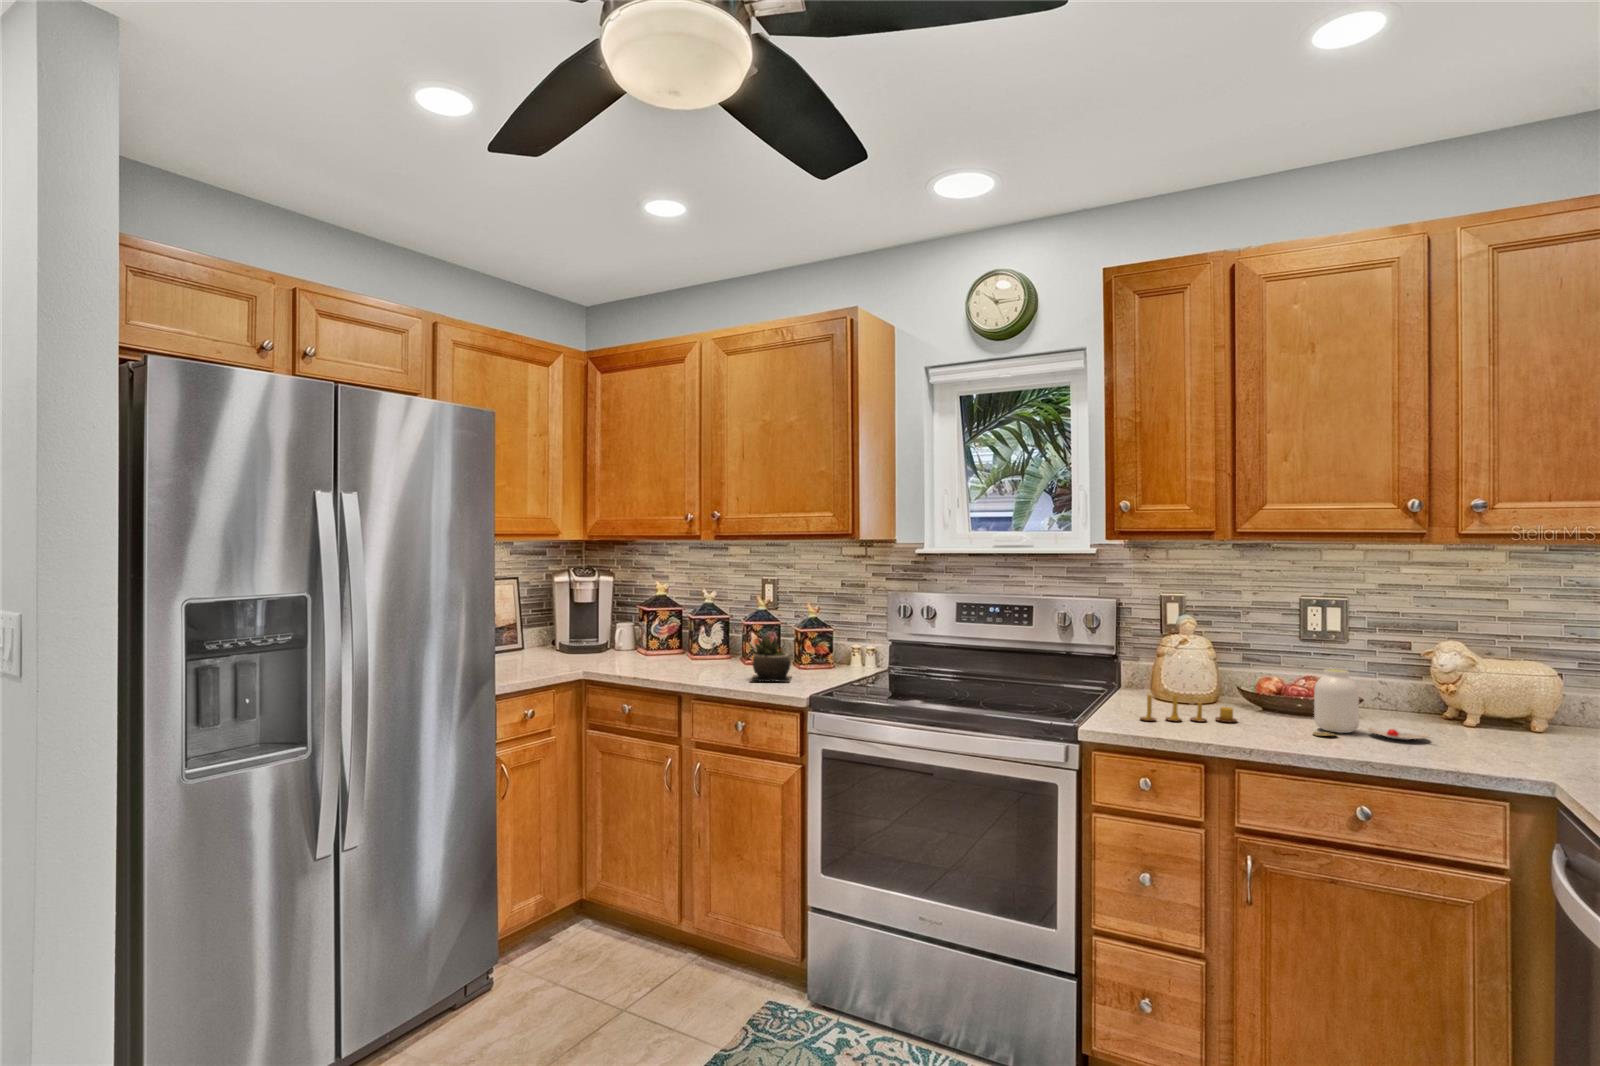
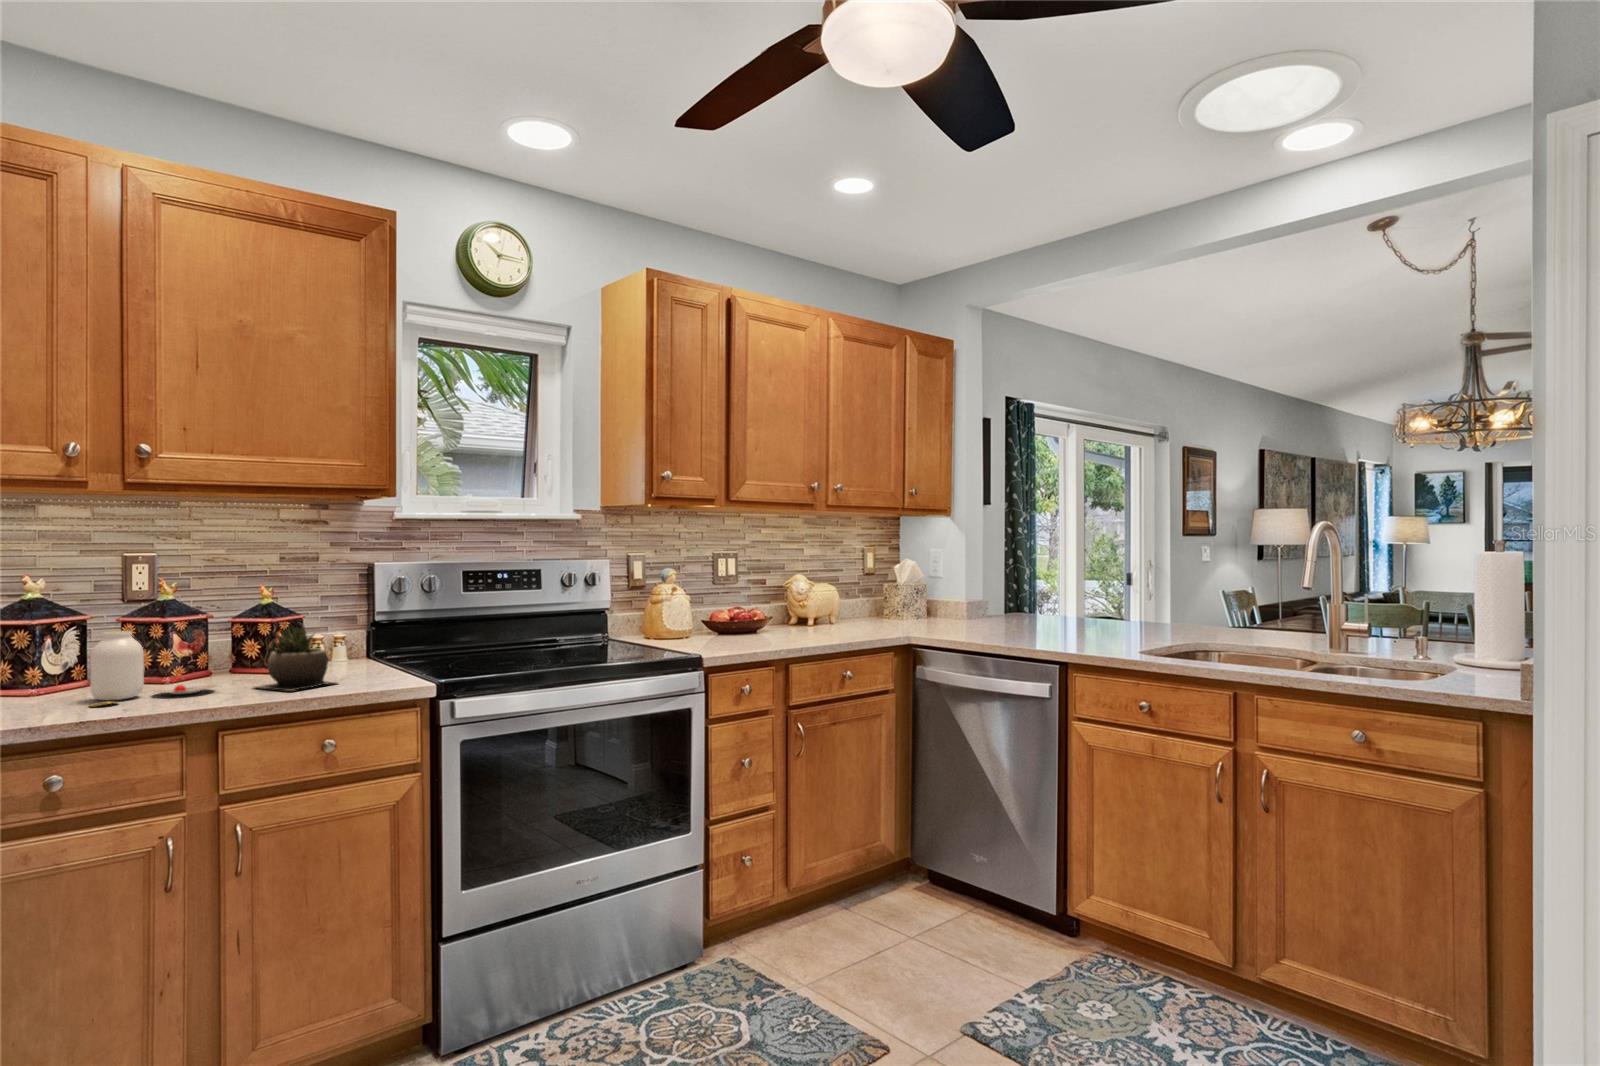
jar: present [1313,669,1429,740] -> present [89,631,216,707]
candle: present [1140,695,1237,722] -> none [707,623,748,648]

